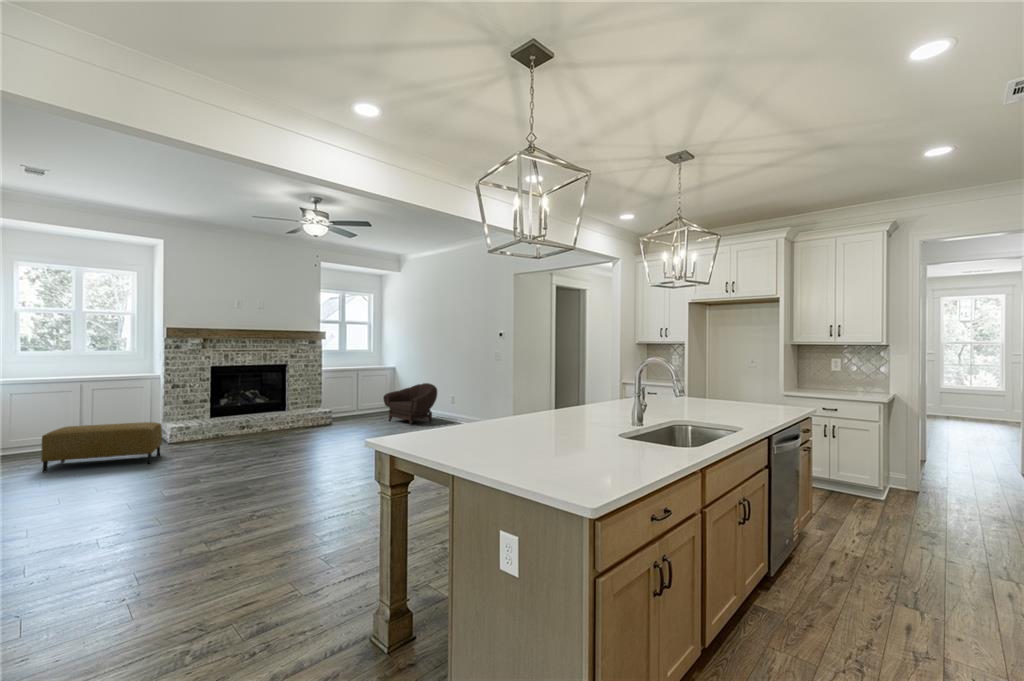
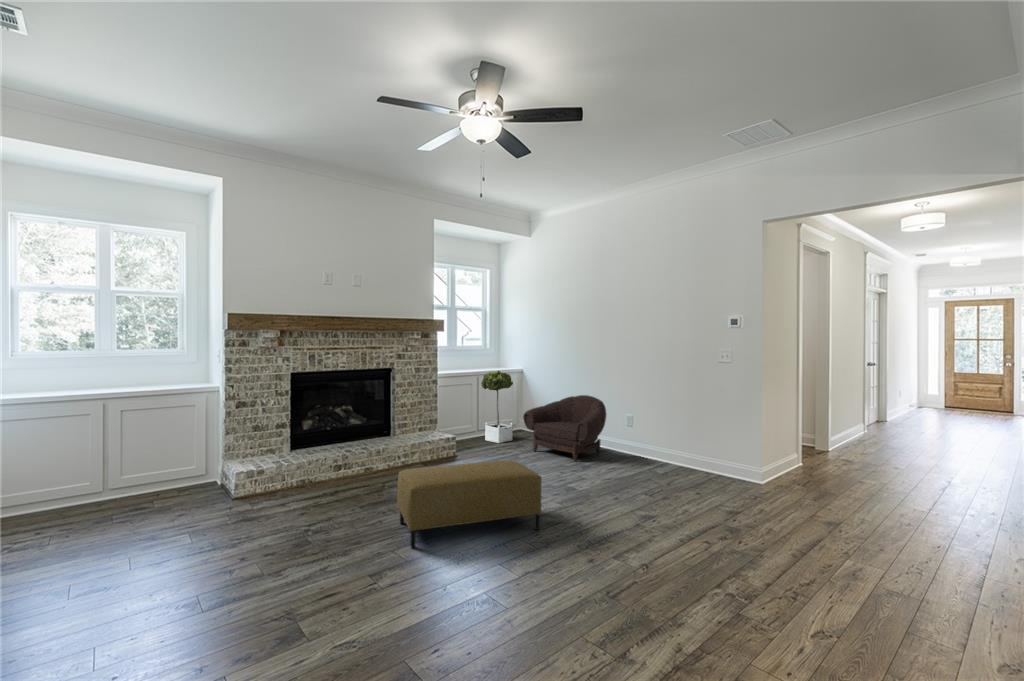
potted tree: none [359,367,382,417] -> present [481,371,513,443]
ottoman: present [41,422,162,472] -> present [397,460,542,548]

